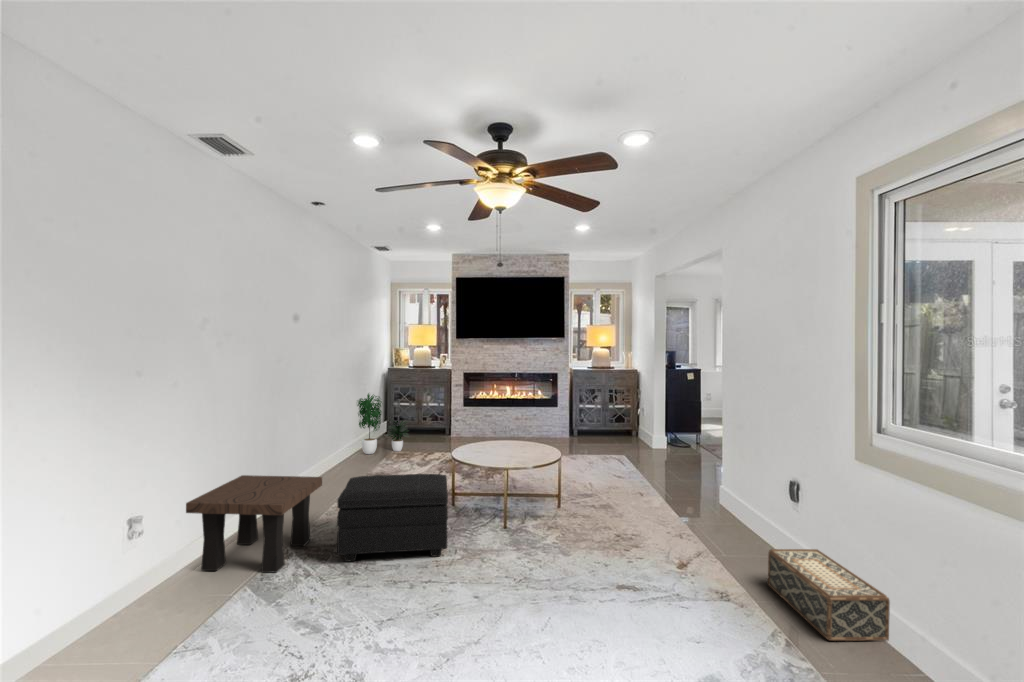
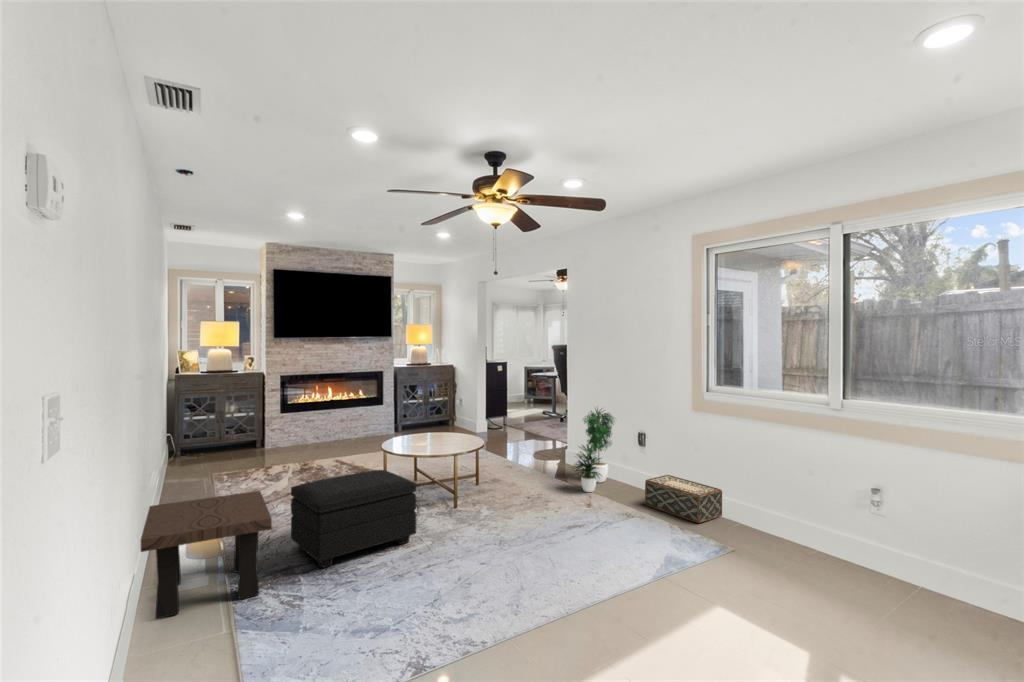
potted plant: present [357,393,409,454] -> present [572,409,614,492]

